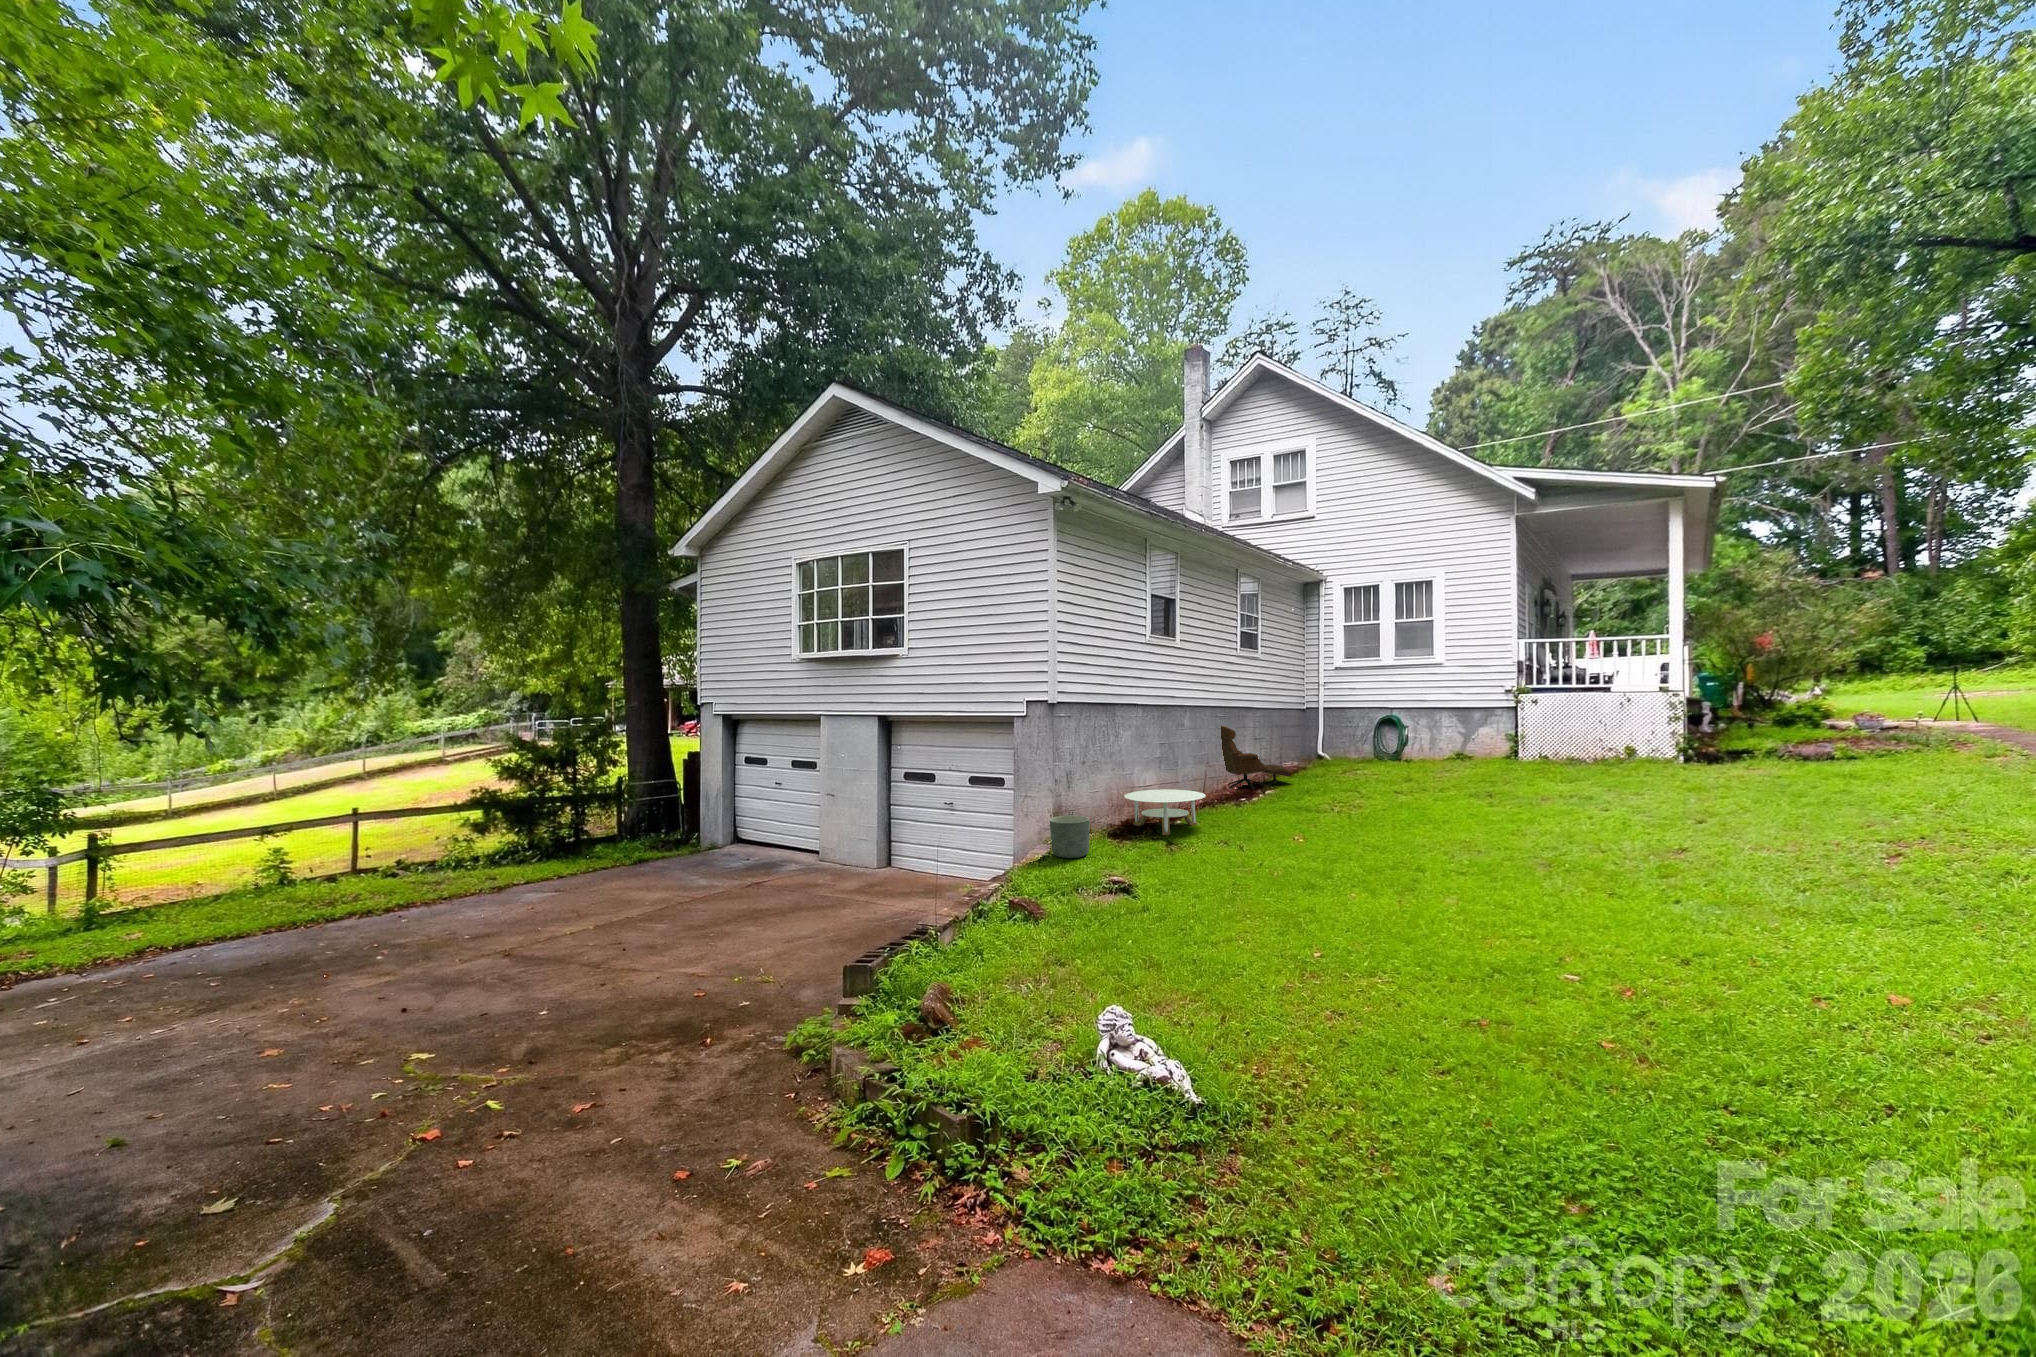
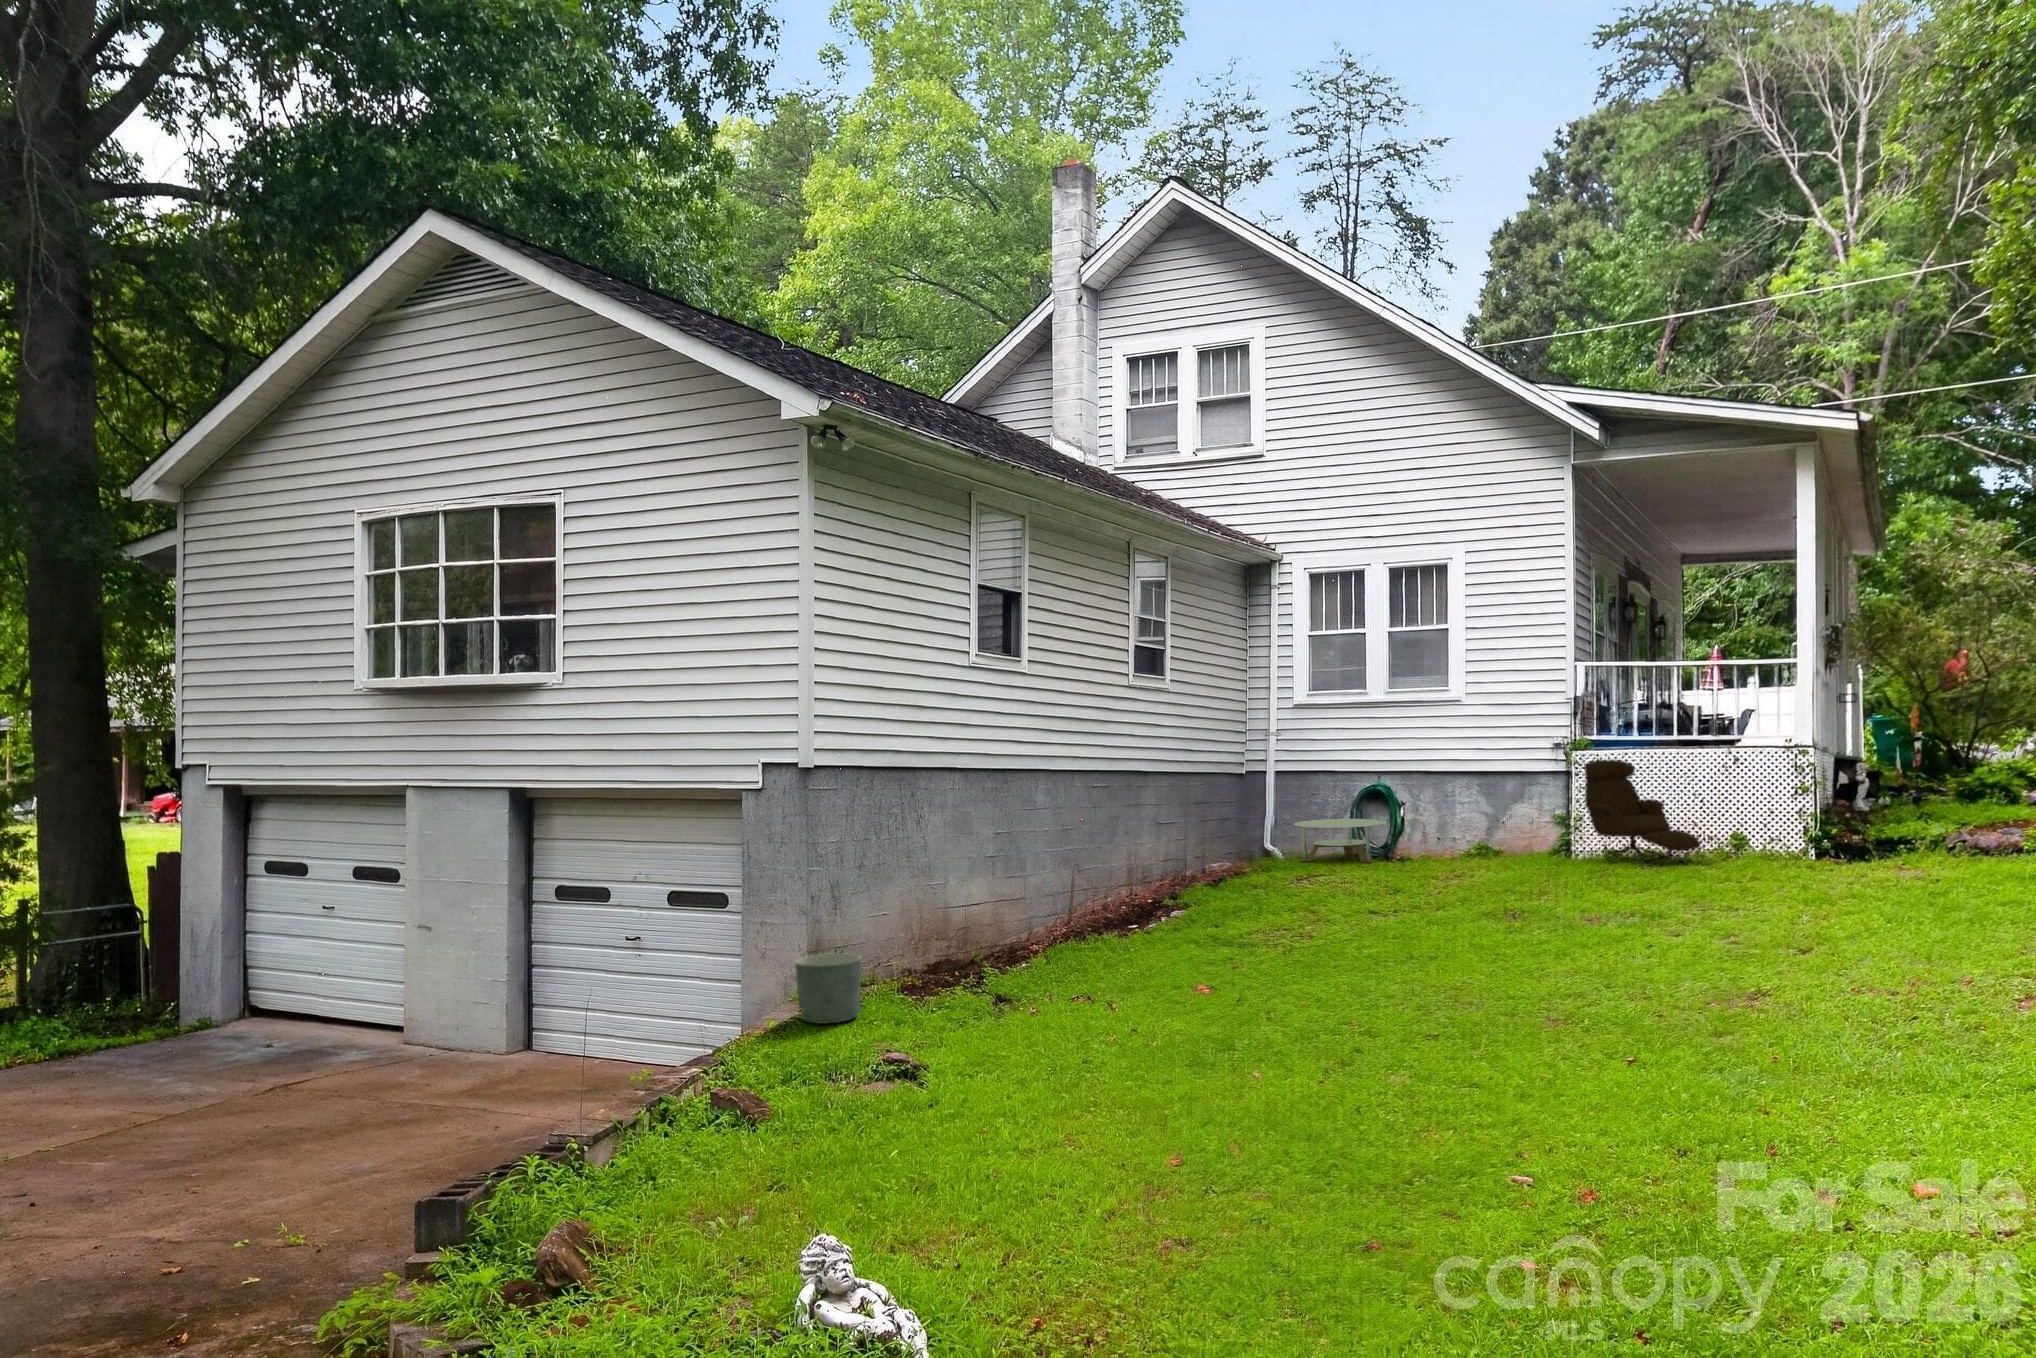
lounge chair: present [1221,726,1291,789] -> present [1584,760,1701,865]
round table: present [1124,789,1206,835] -> present [1294,819,1386,863]

